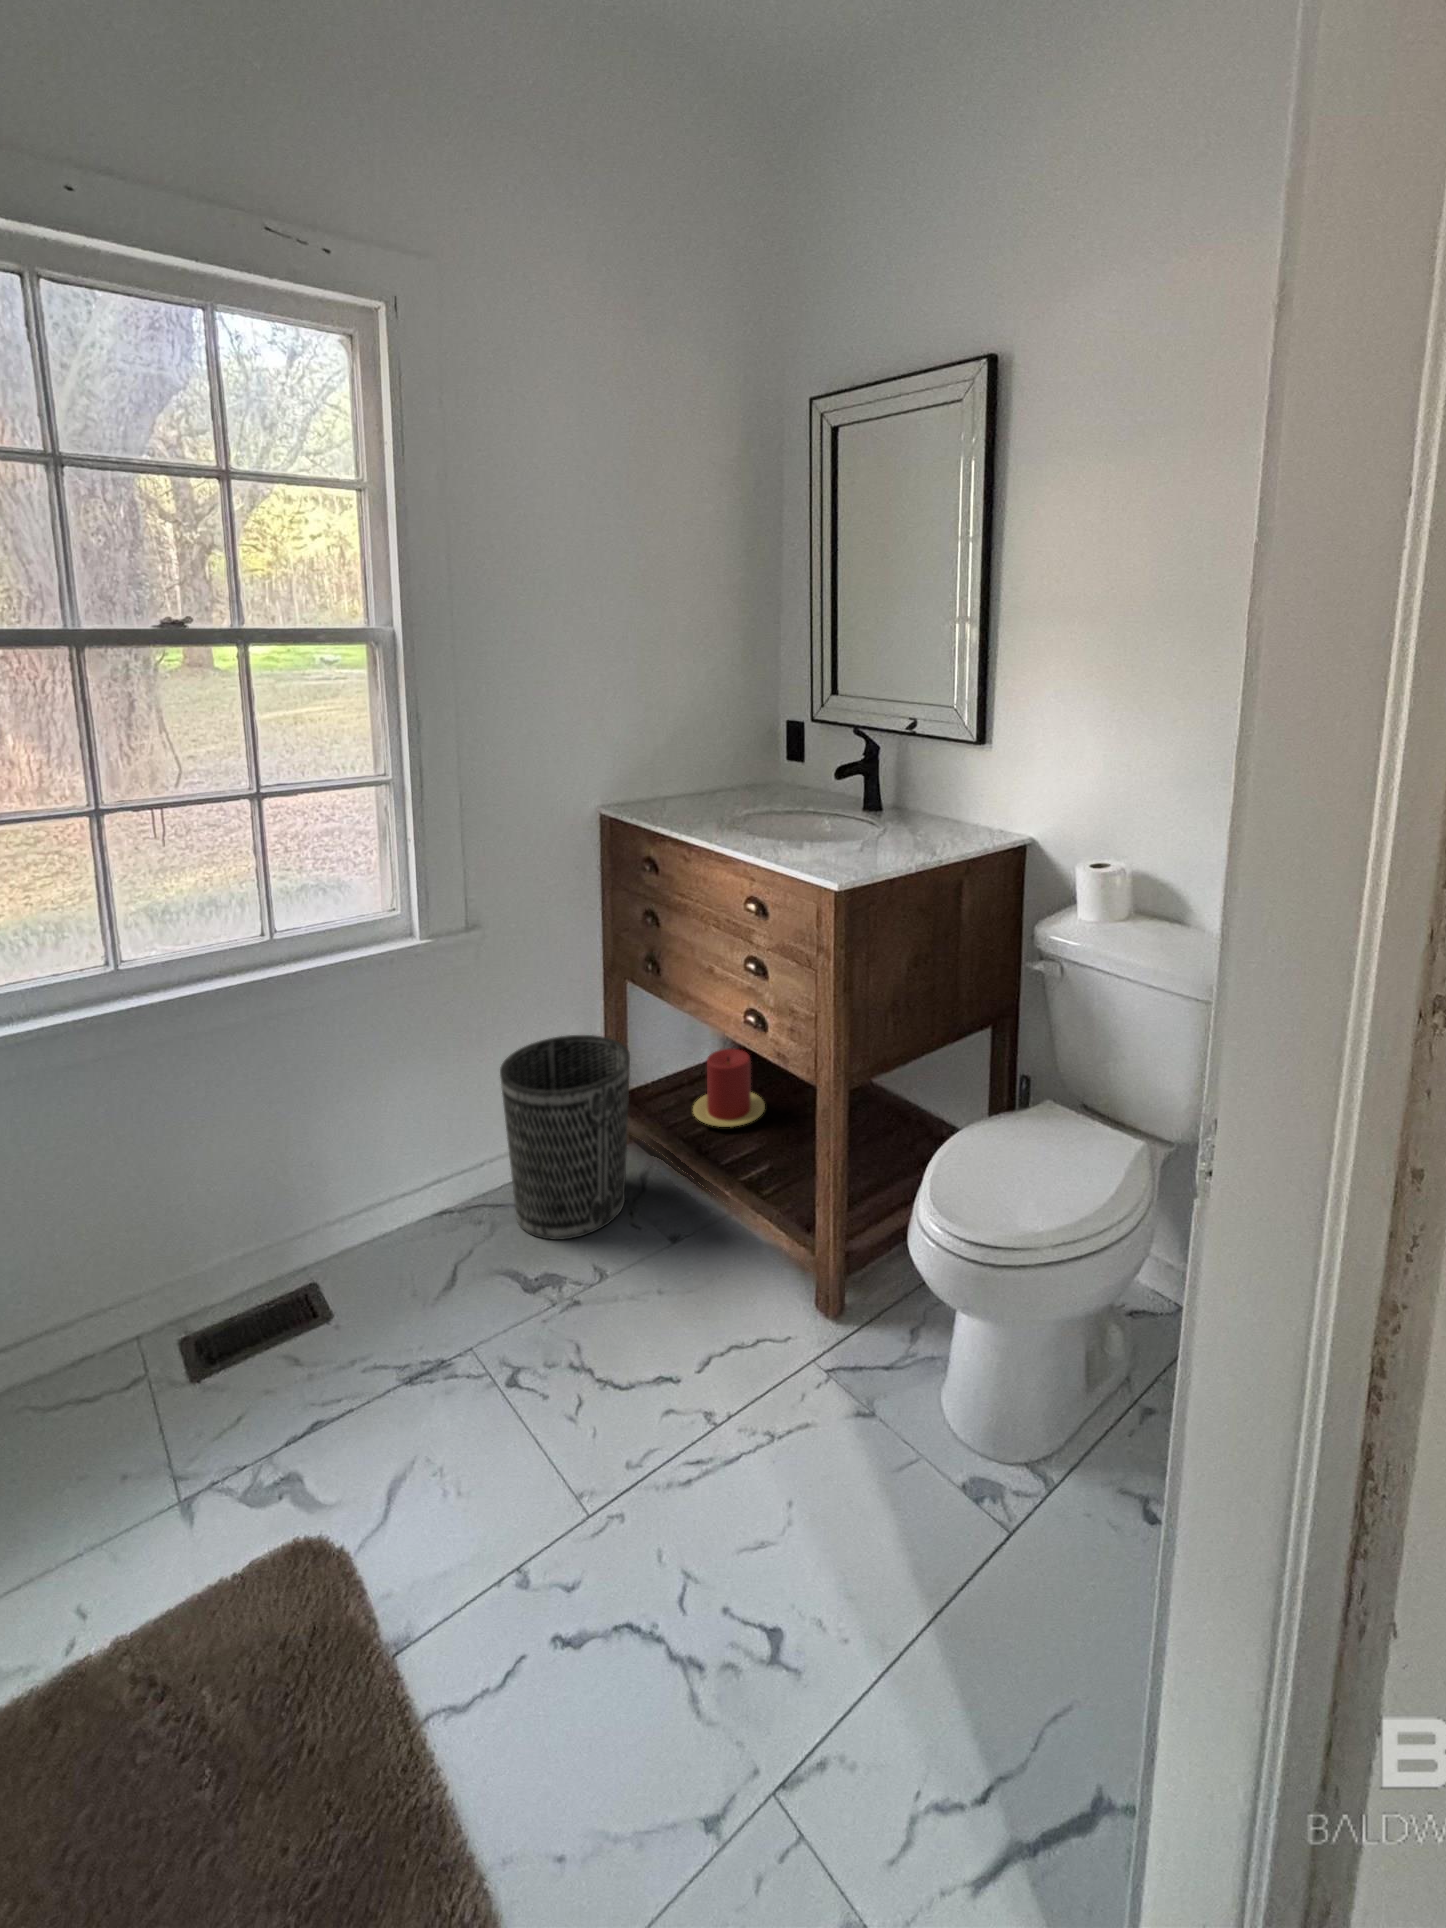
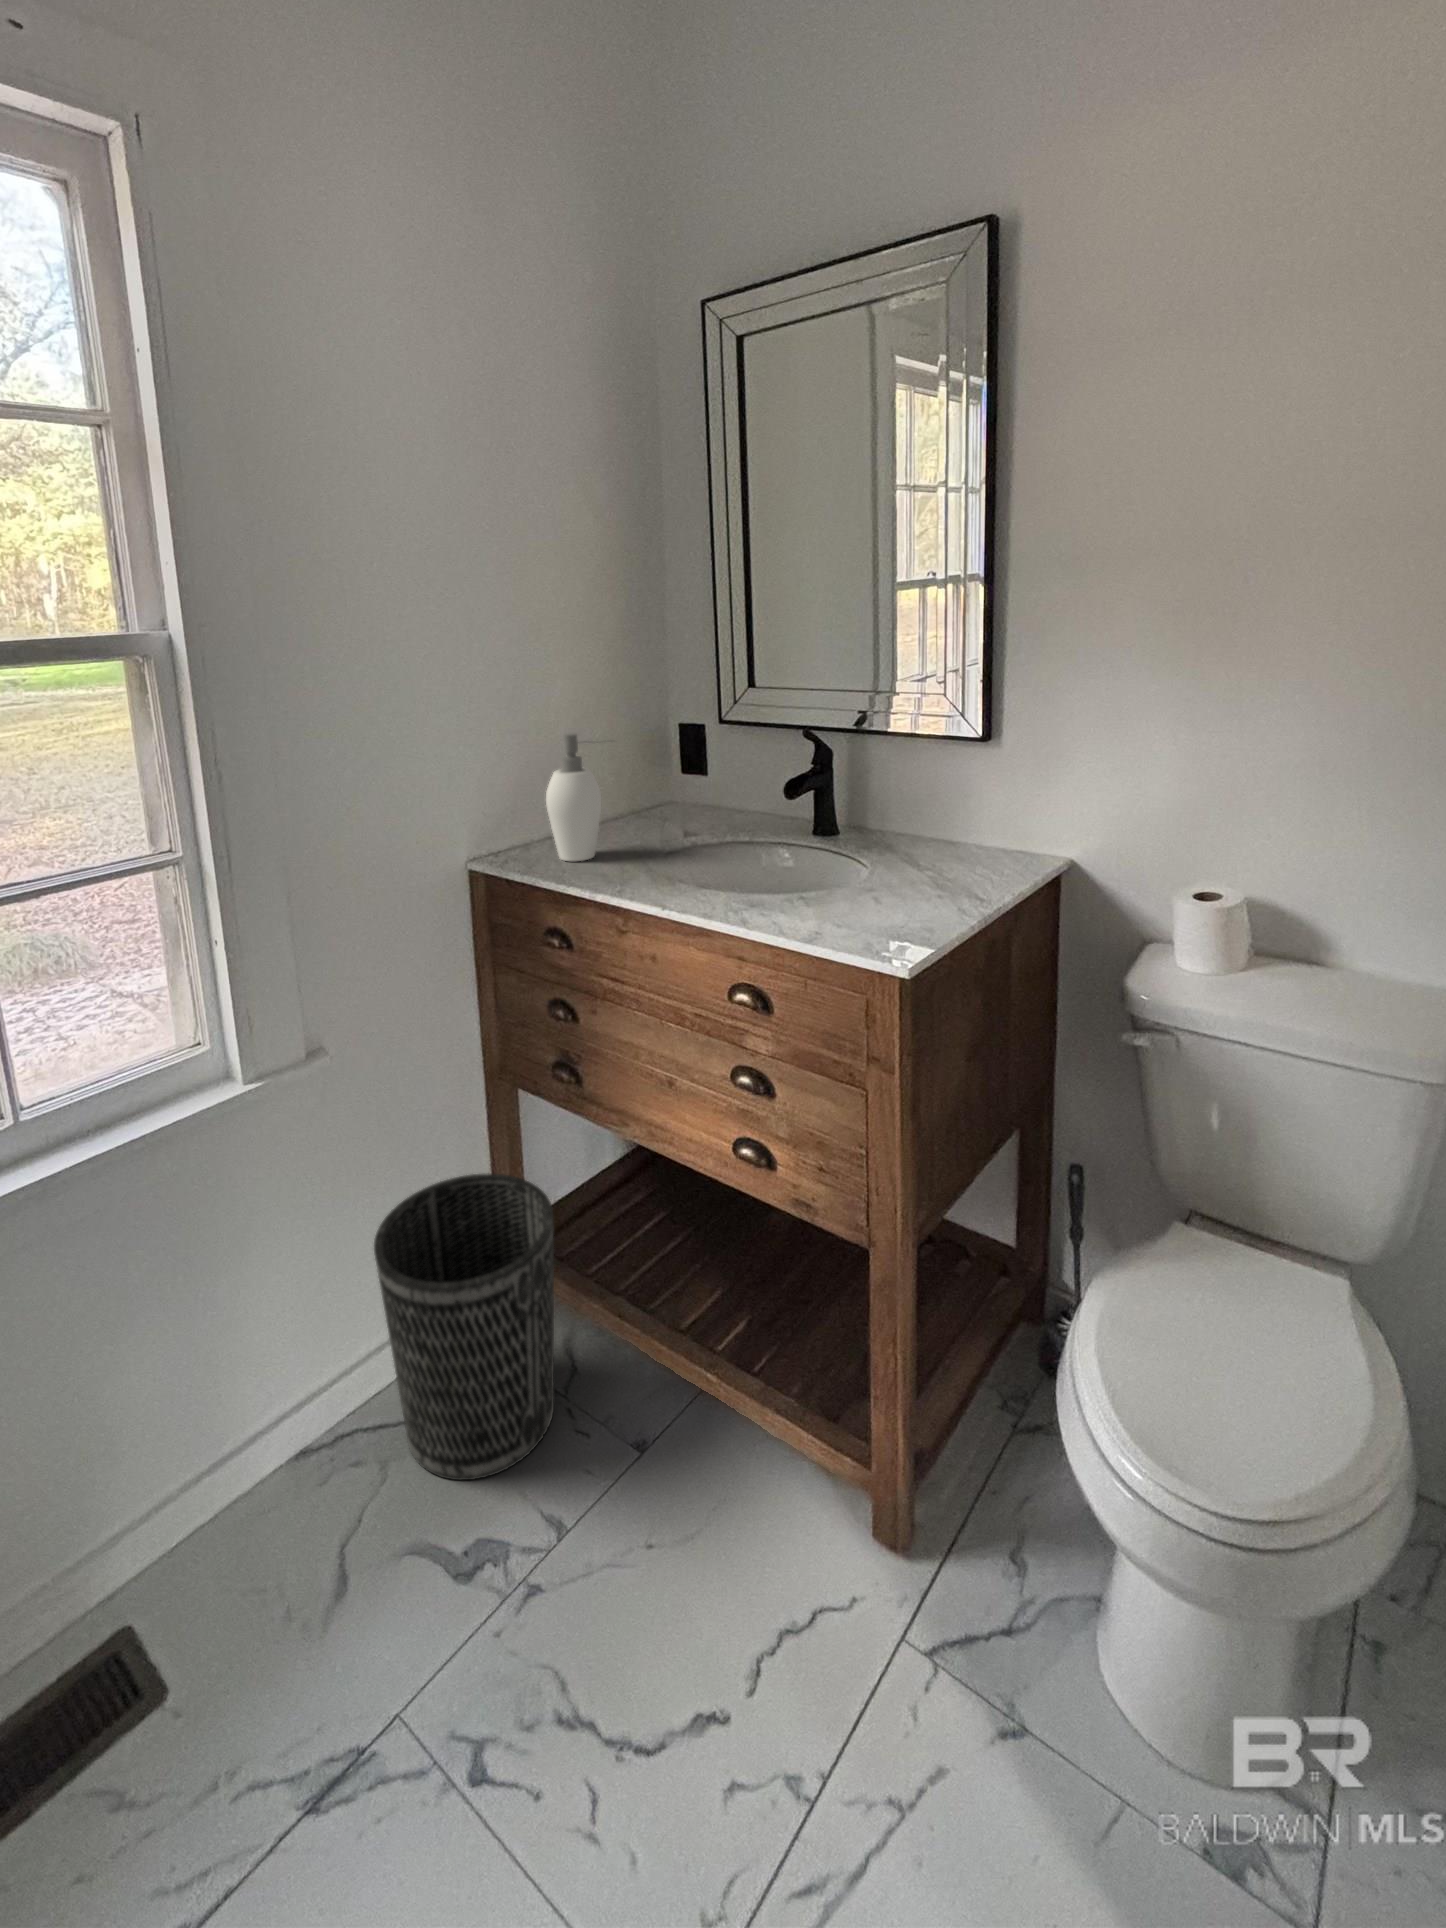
soap dispenser: none [656,718,710,812] -> present [546,733,602,861]
candle: present [693,1049,765,1127] -> none [617,1158,711,1269]

